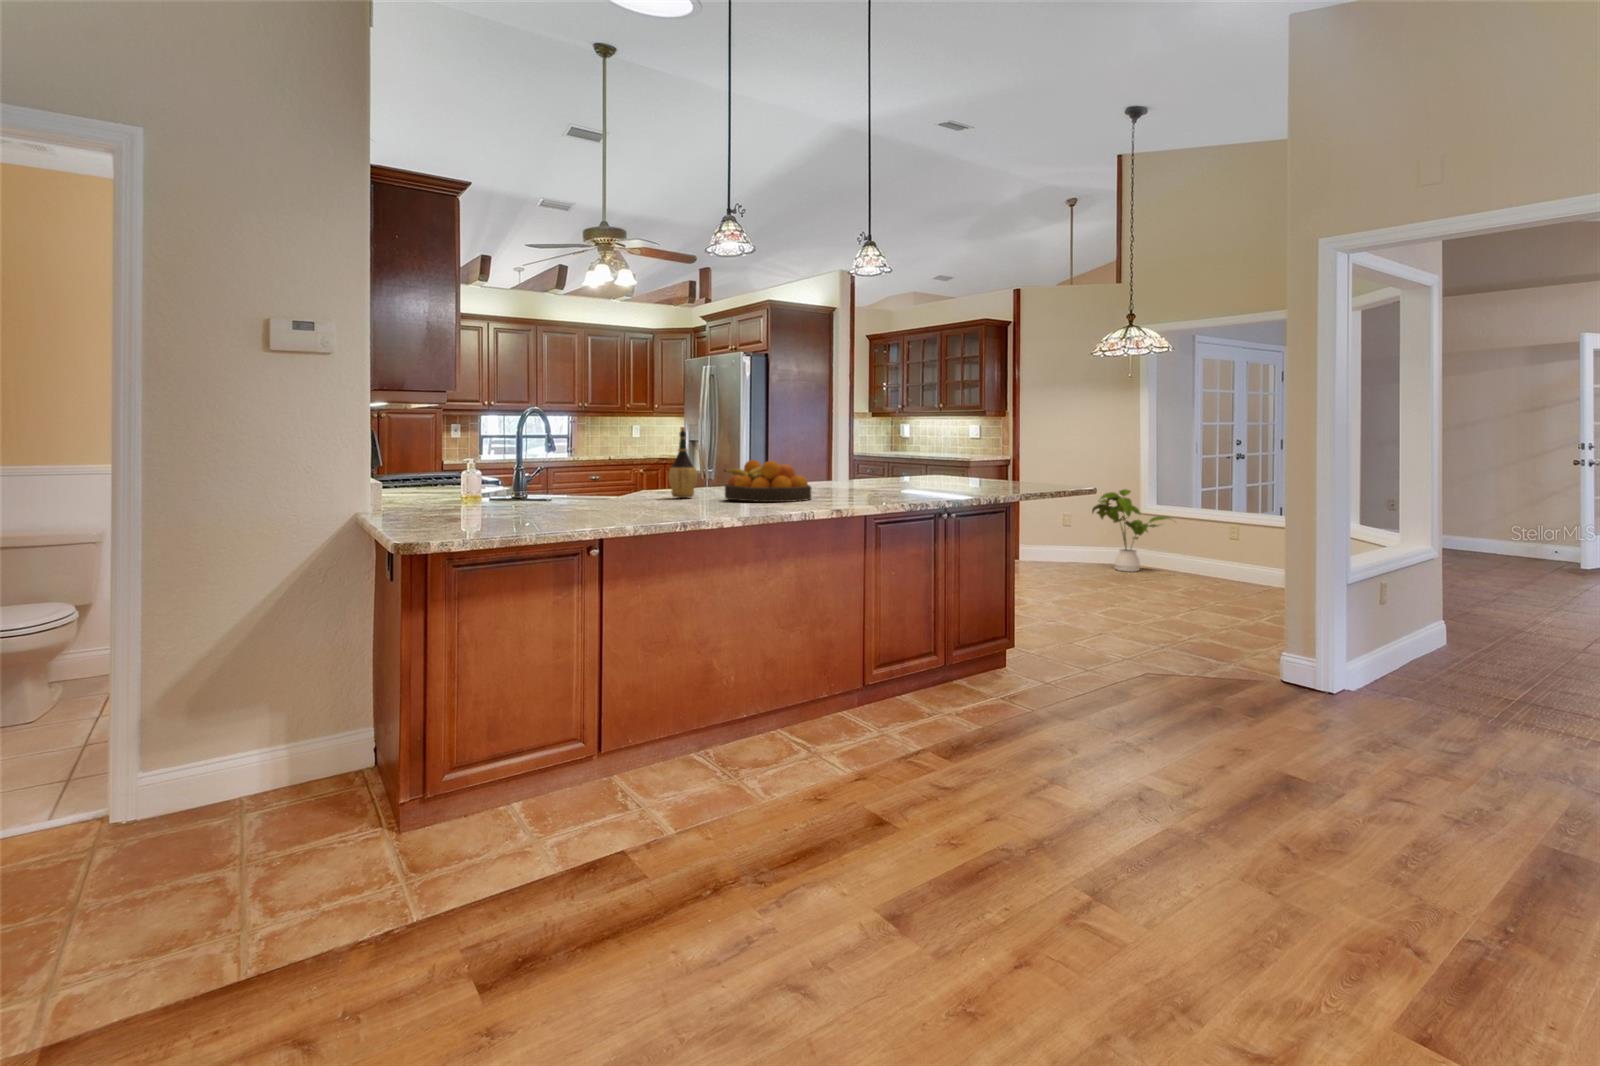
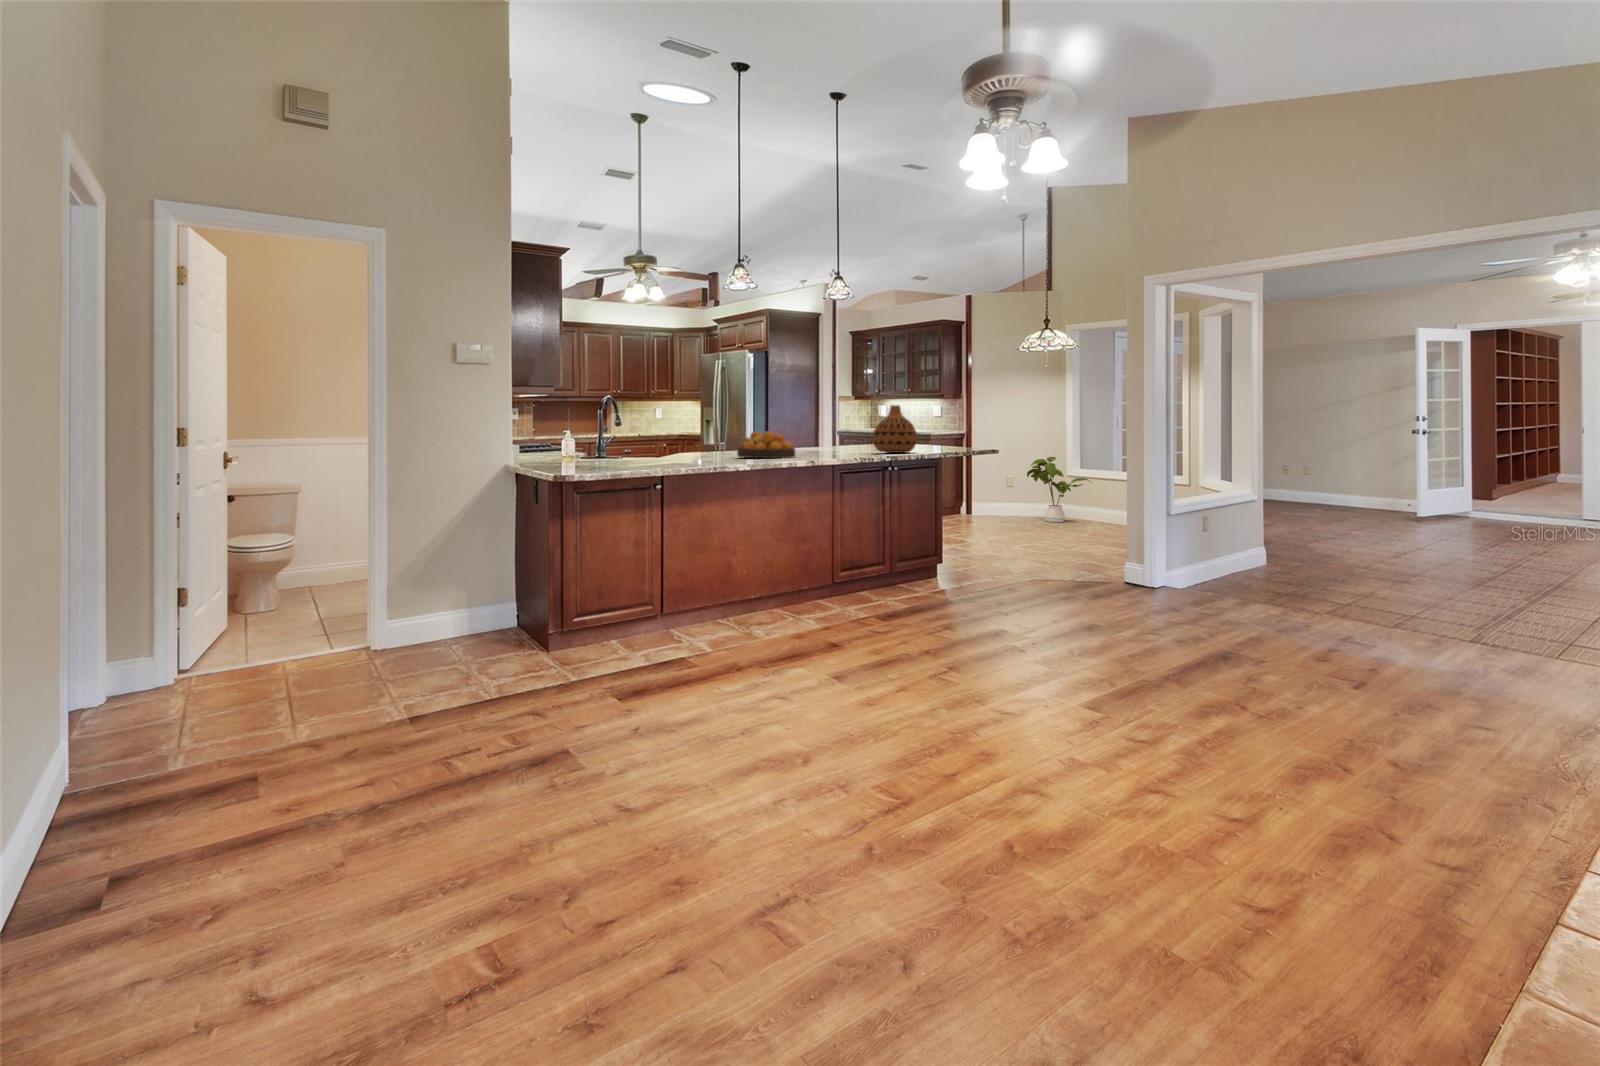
vase: none [923,423,988,492] -> present [873,405,917,453]
wine bottle: present [668,427,697,498] -> none [699,409,718,457]

